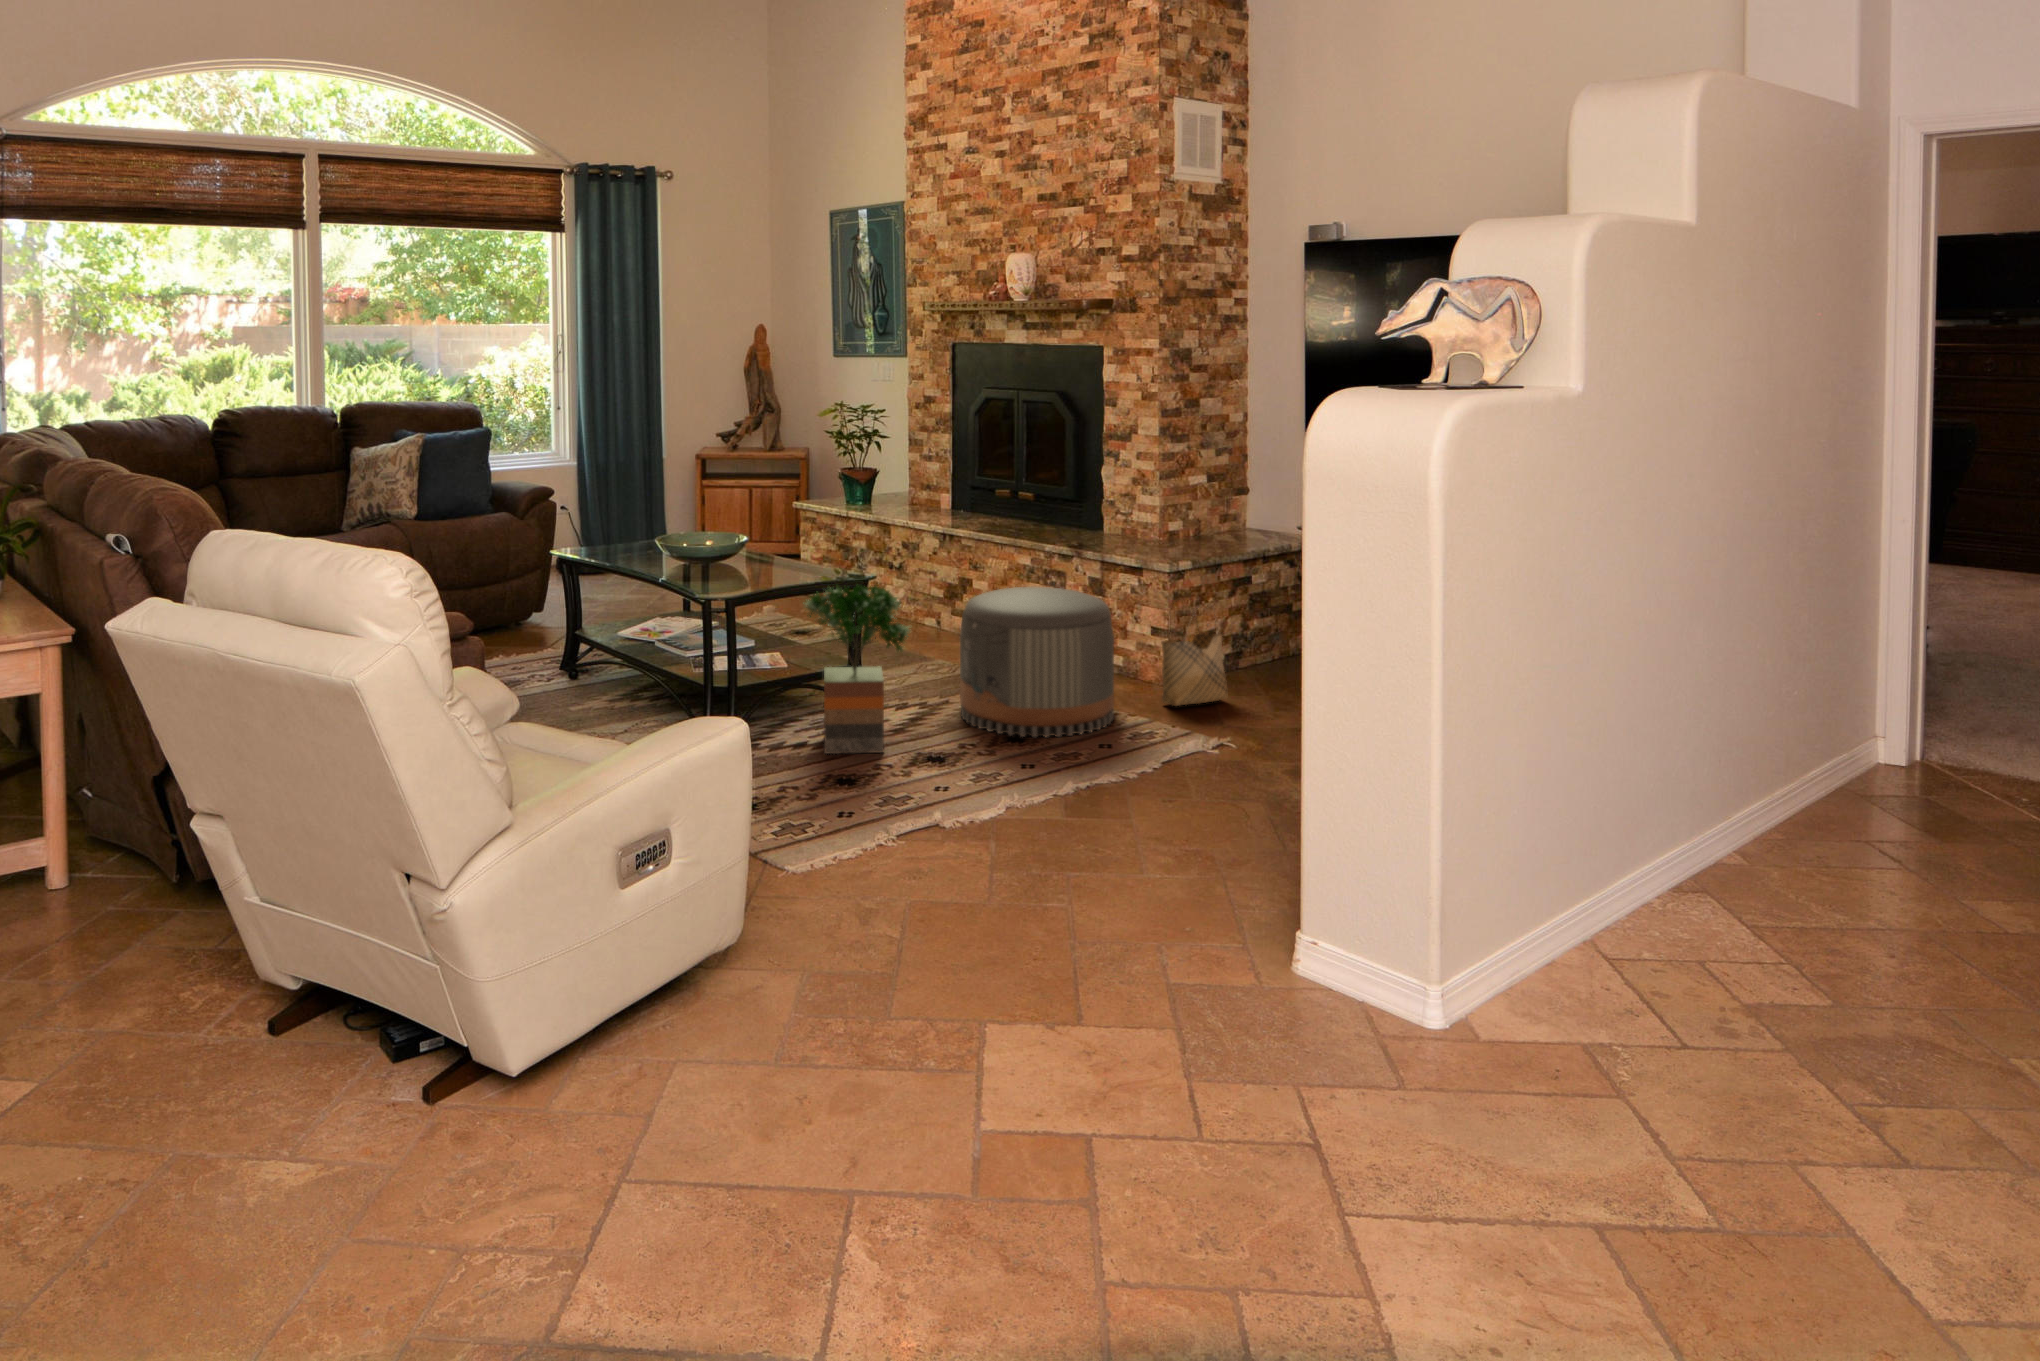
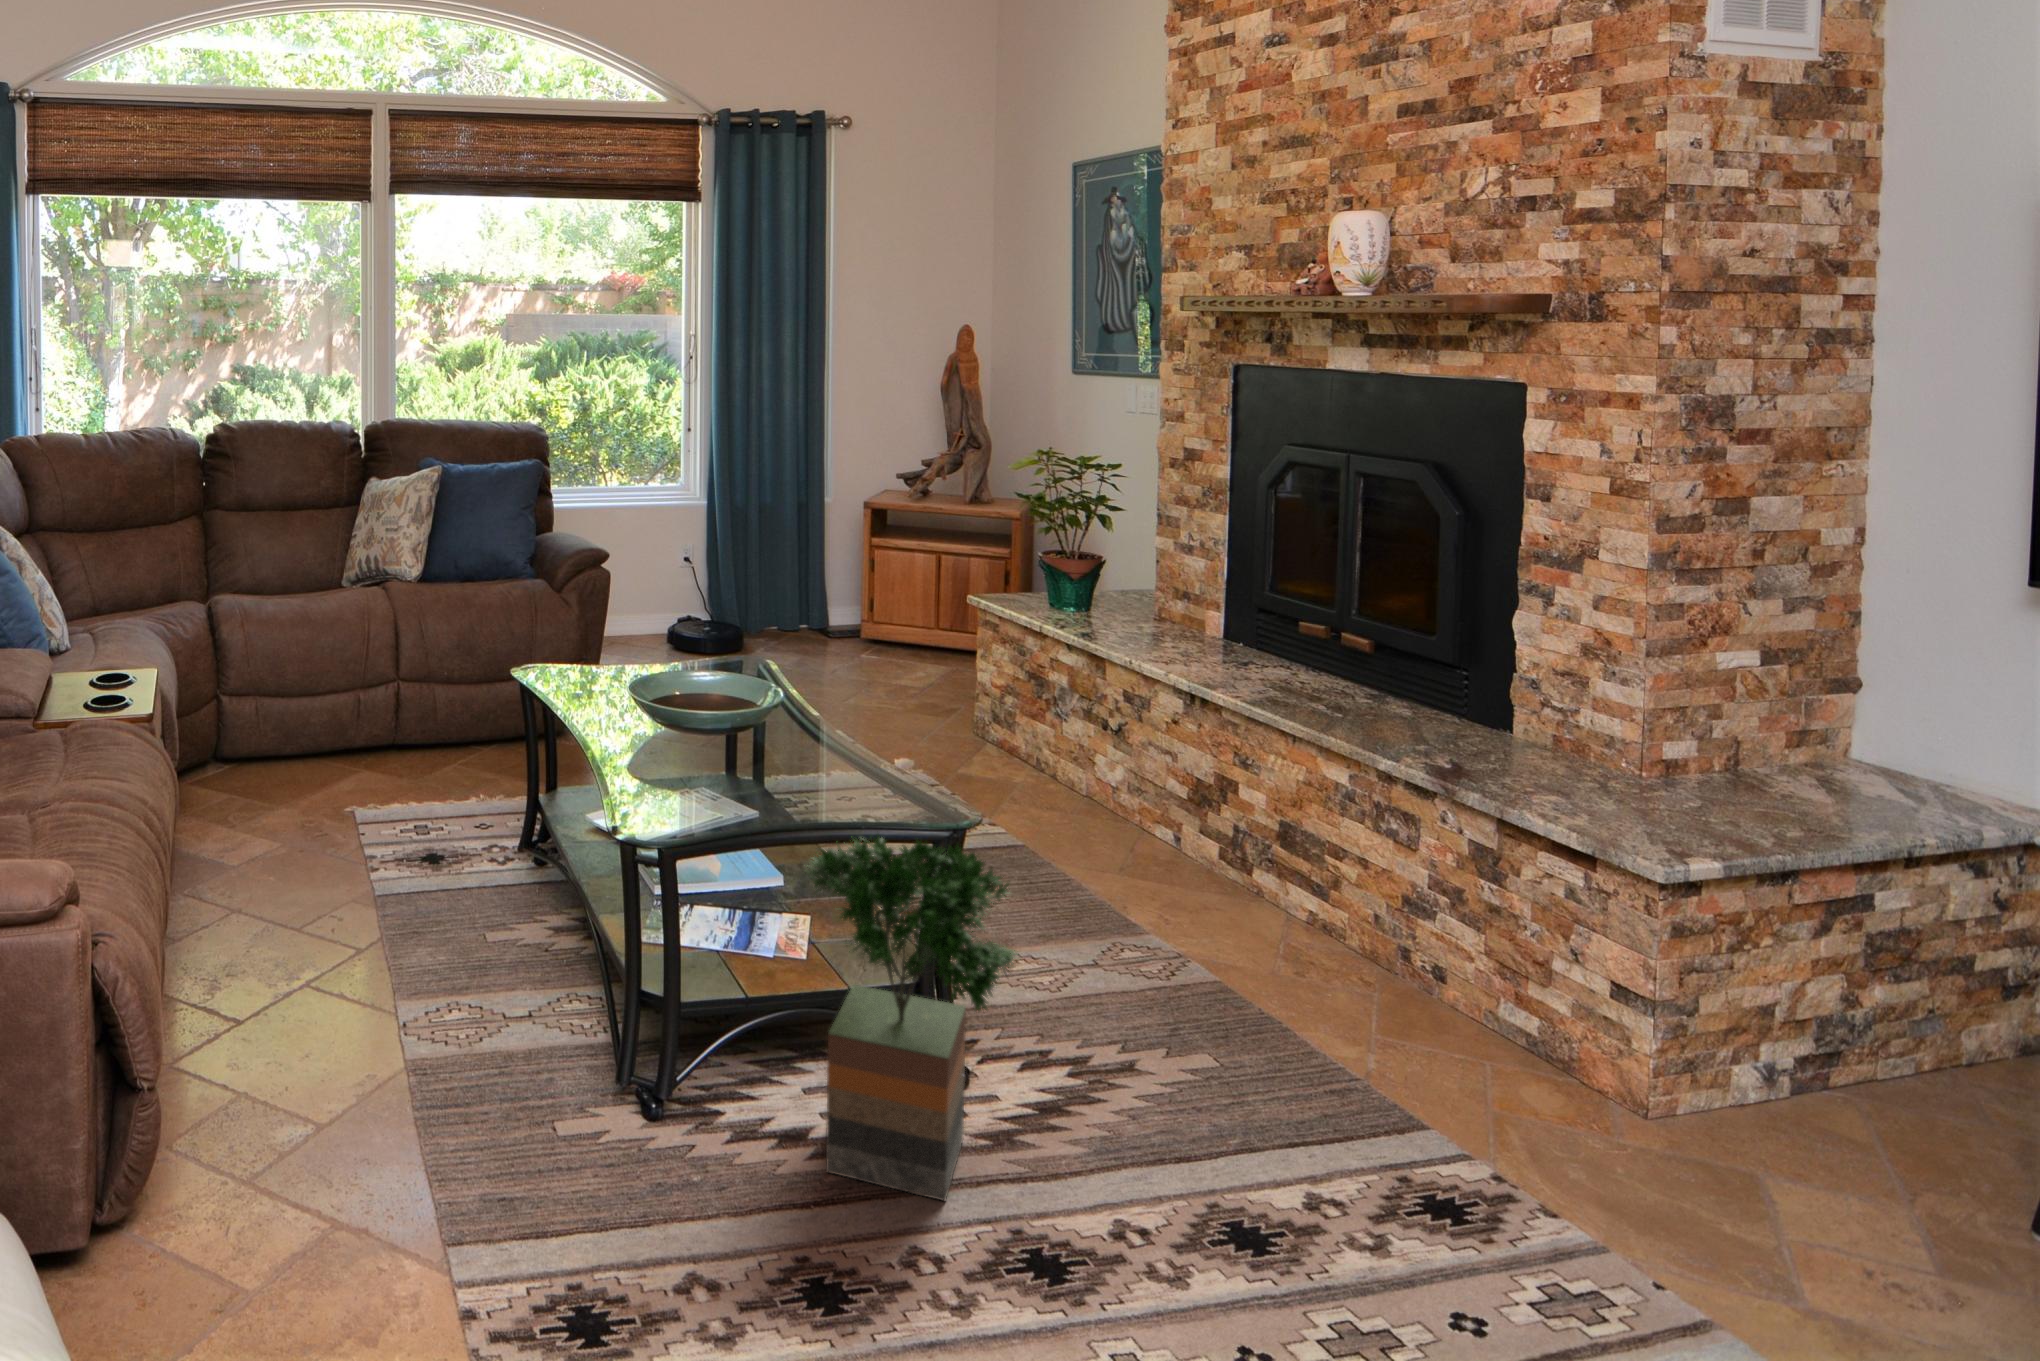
pouf: present [960,587,1114,737] -> none [1147,867,1510,1253]
woven basket: present [1162,603,1228,706] -> none [1634,953,1819,1212]

